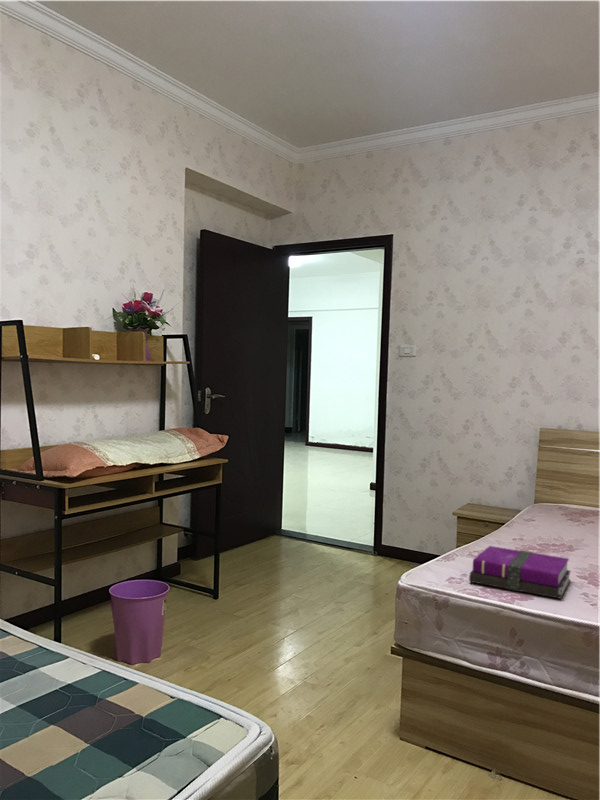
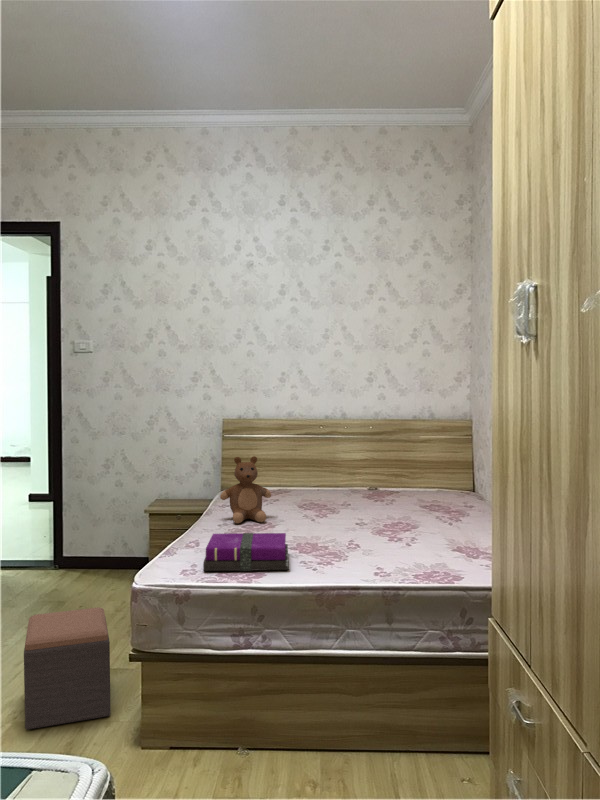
teddy bear: none [517,470,575,543] -> present [220,456,271,524]
footstool: none [309,591,389,699] -> present [24,607,111,730]

